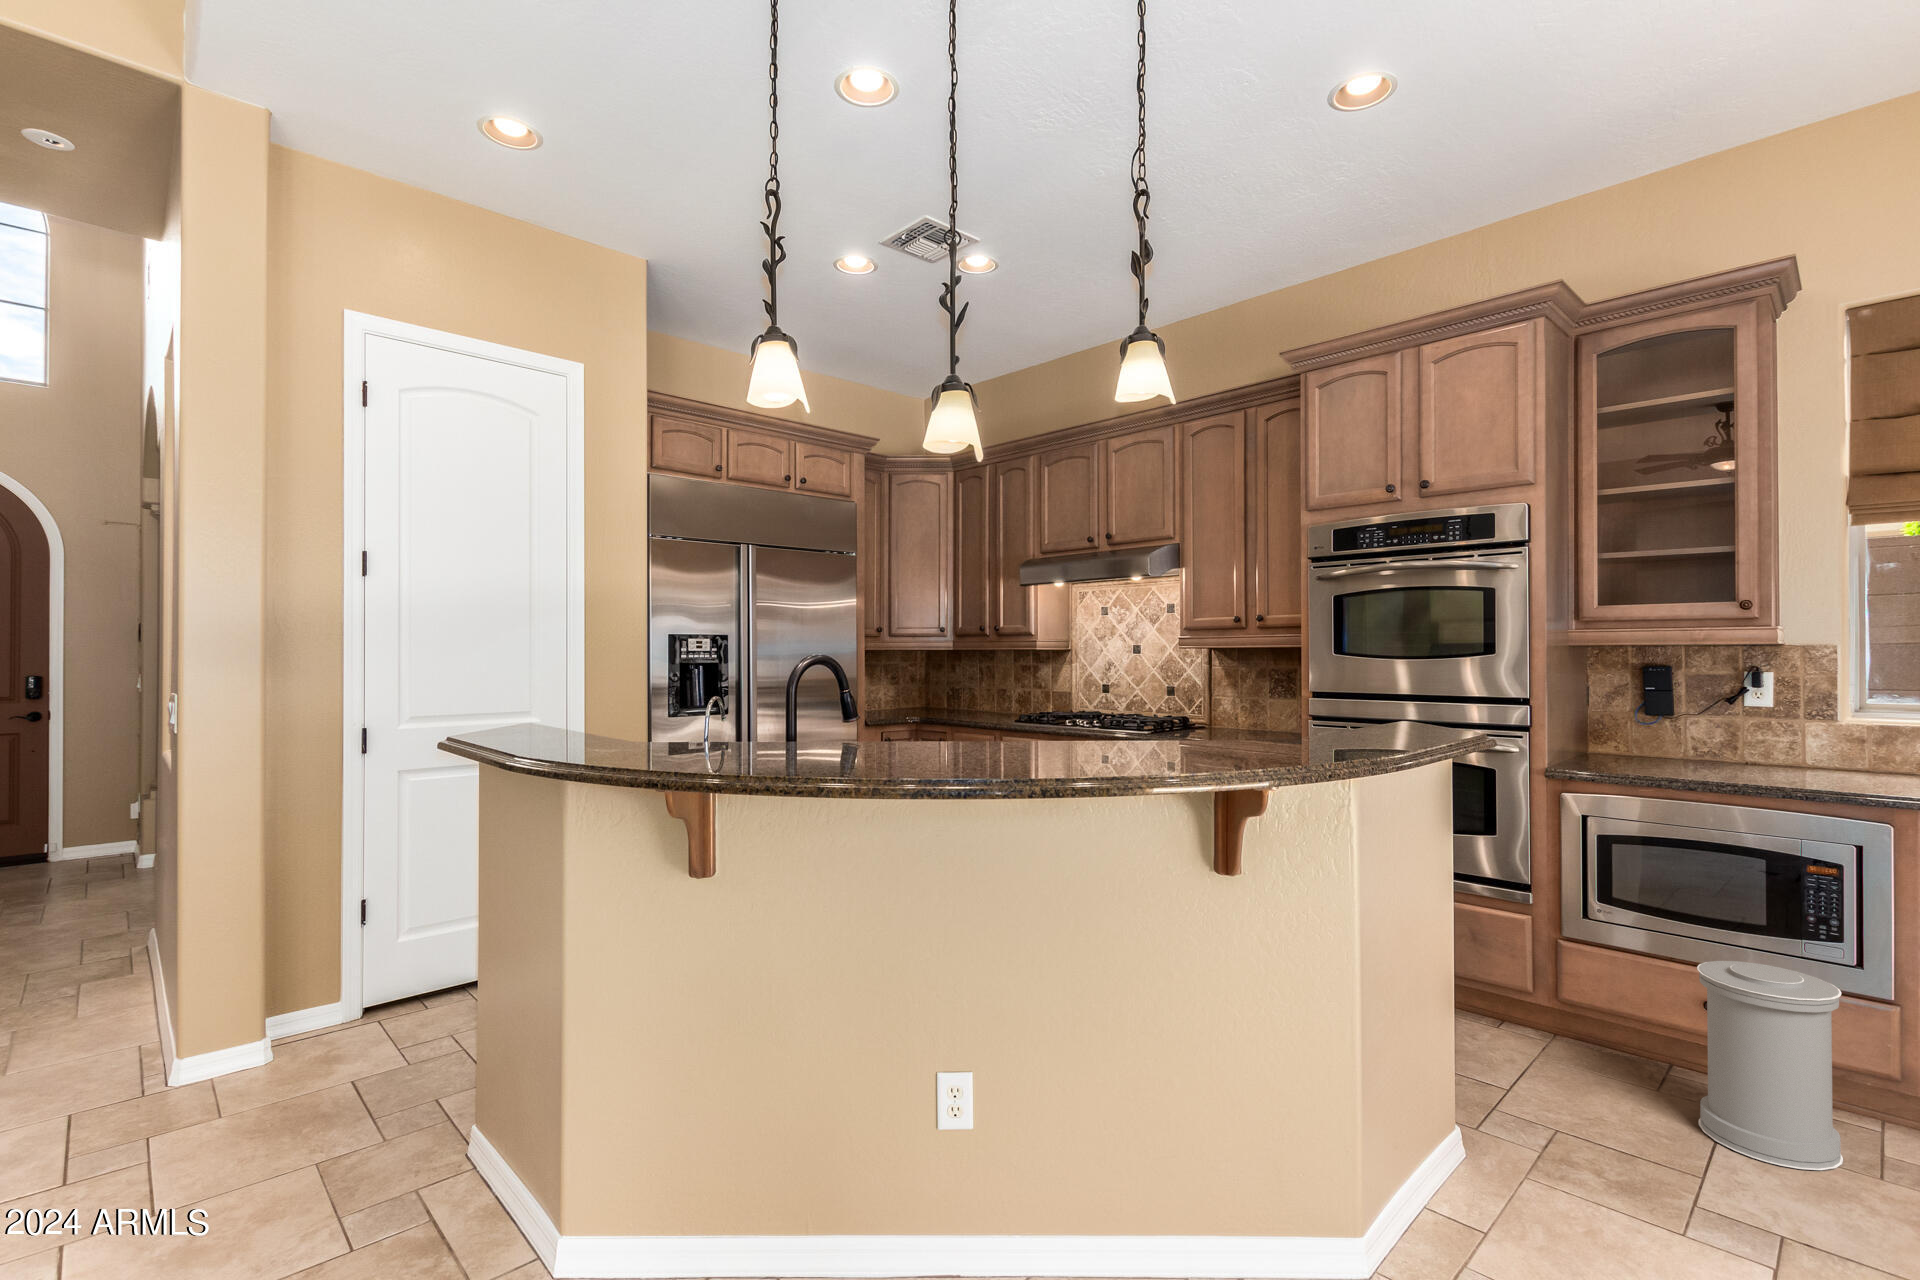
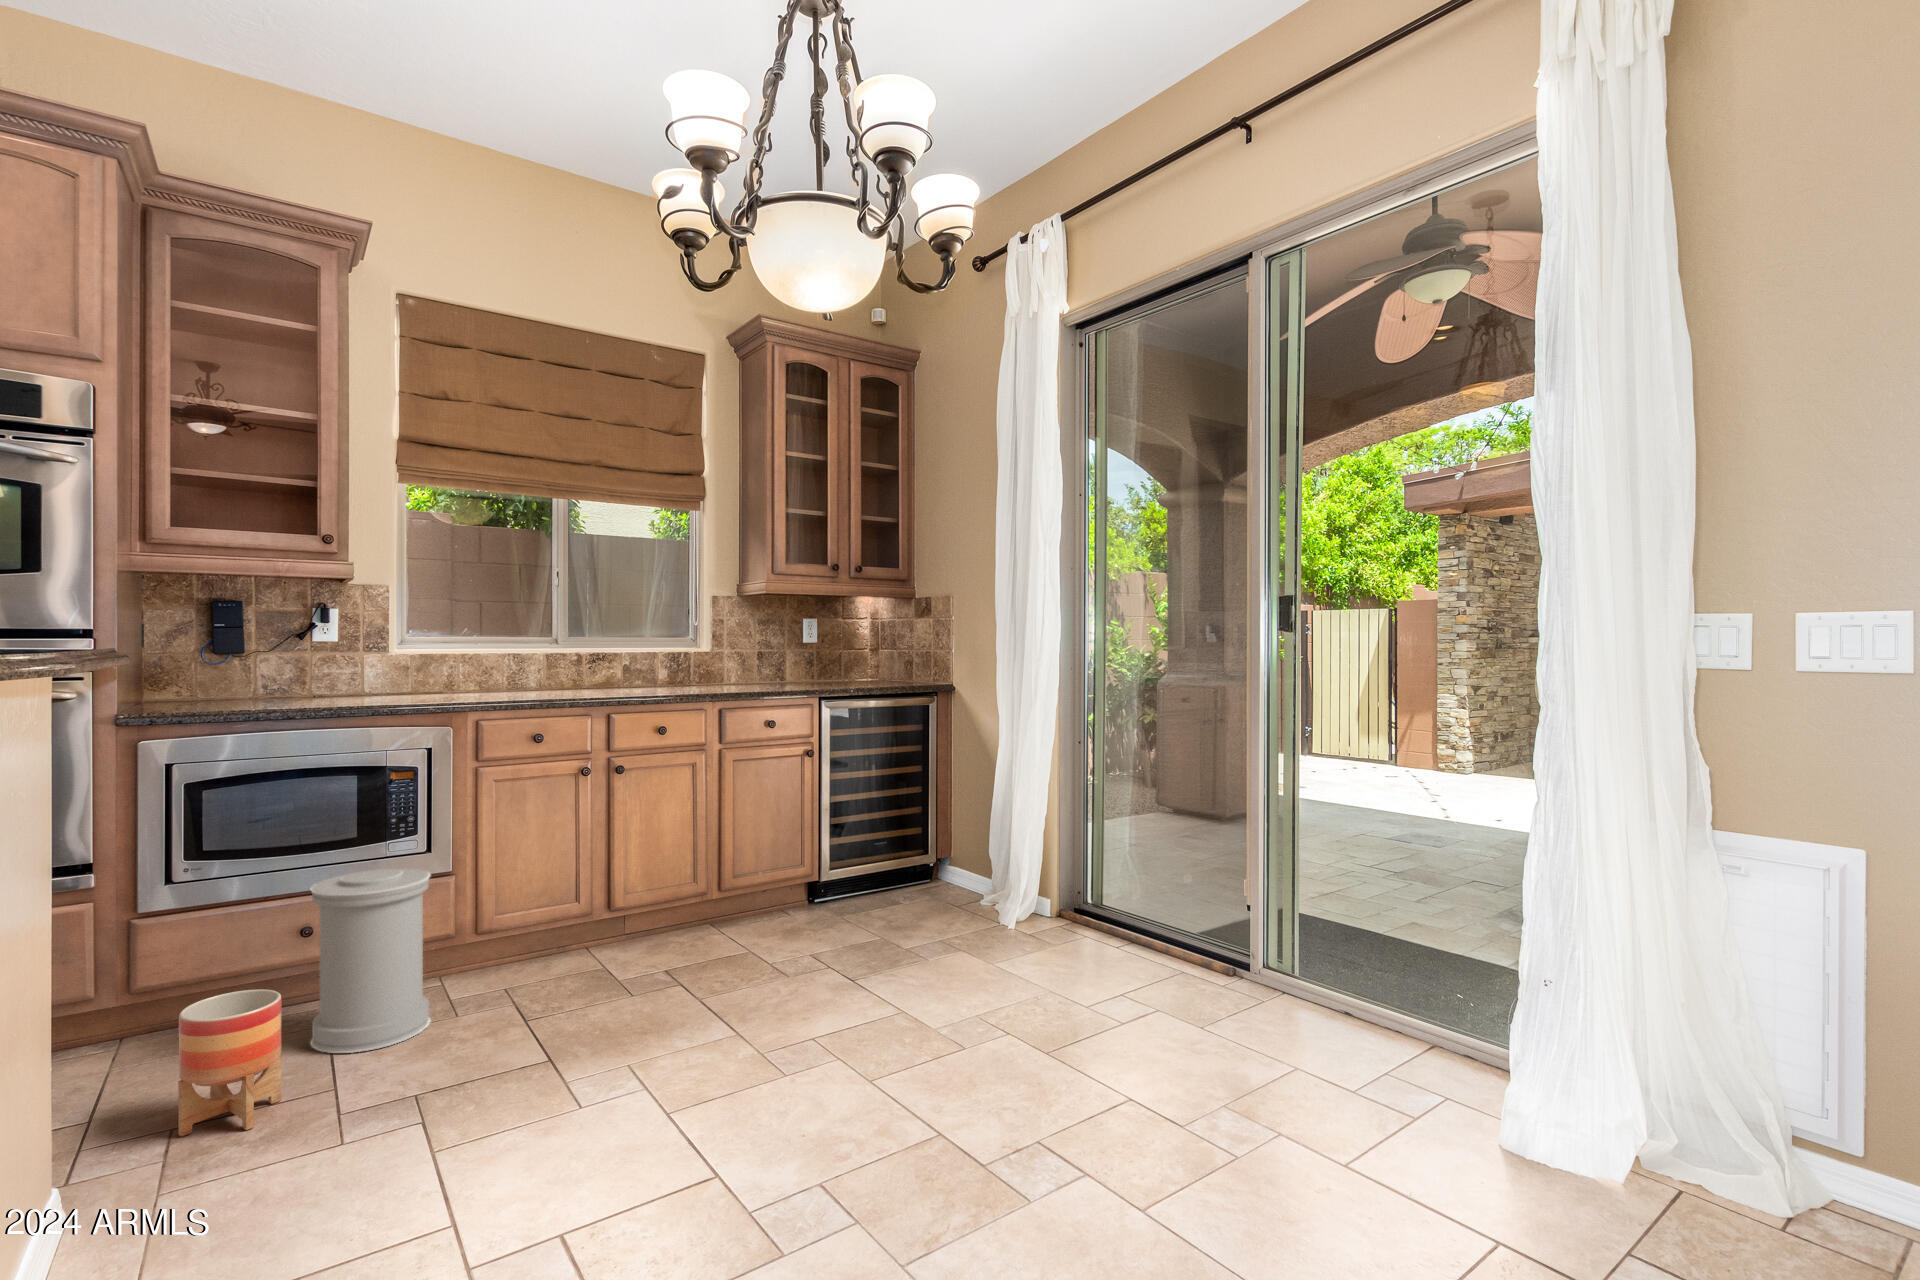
planter: none [1557,1034,1647,1170] -> present [178,989,282,1137]

